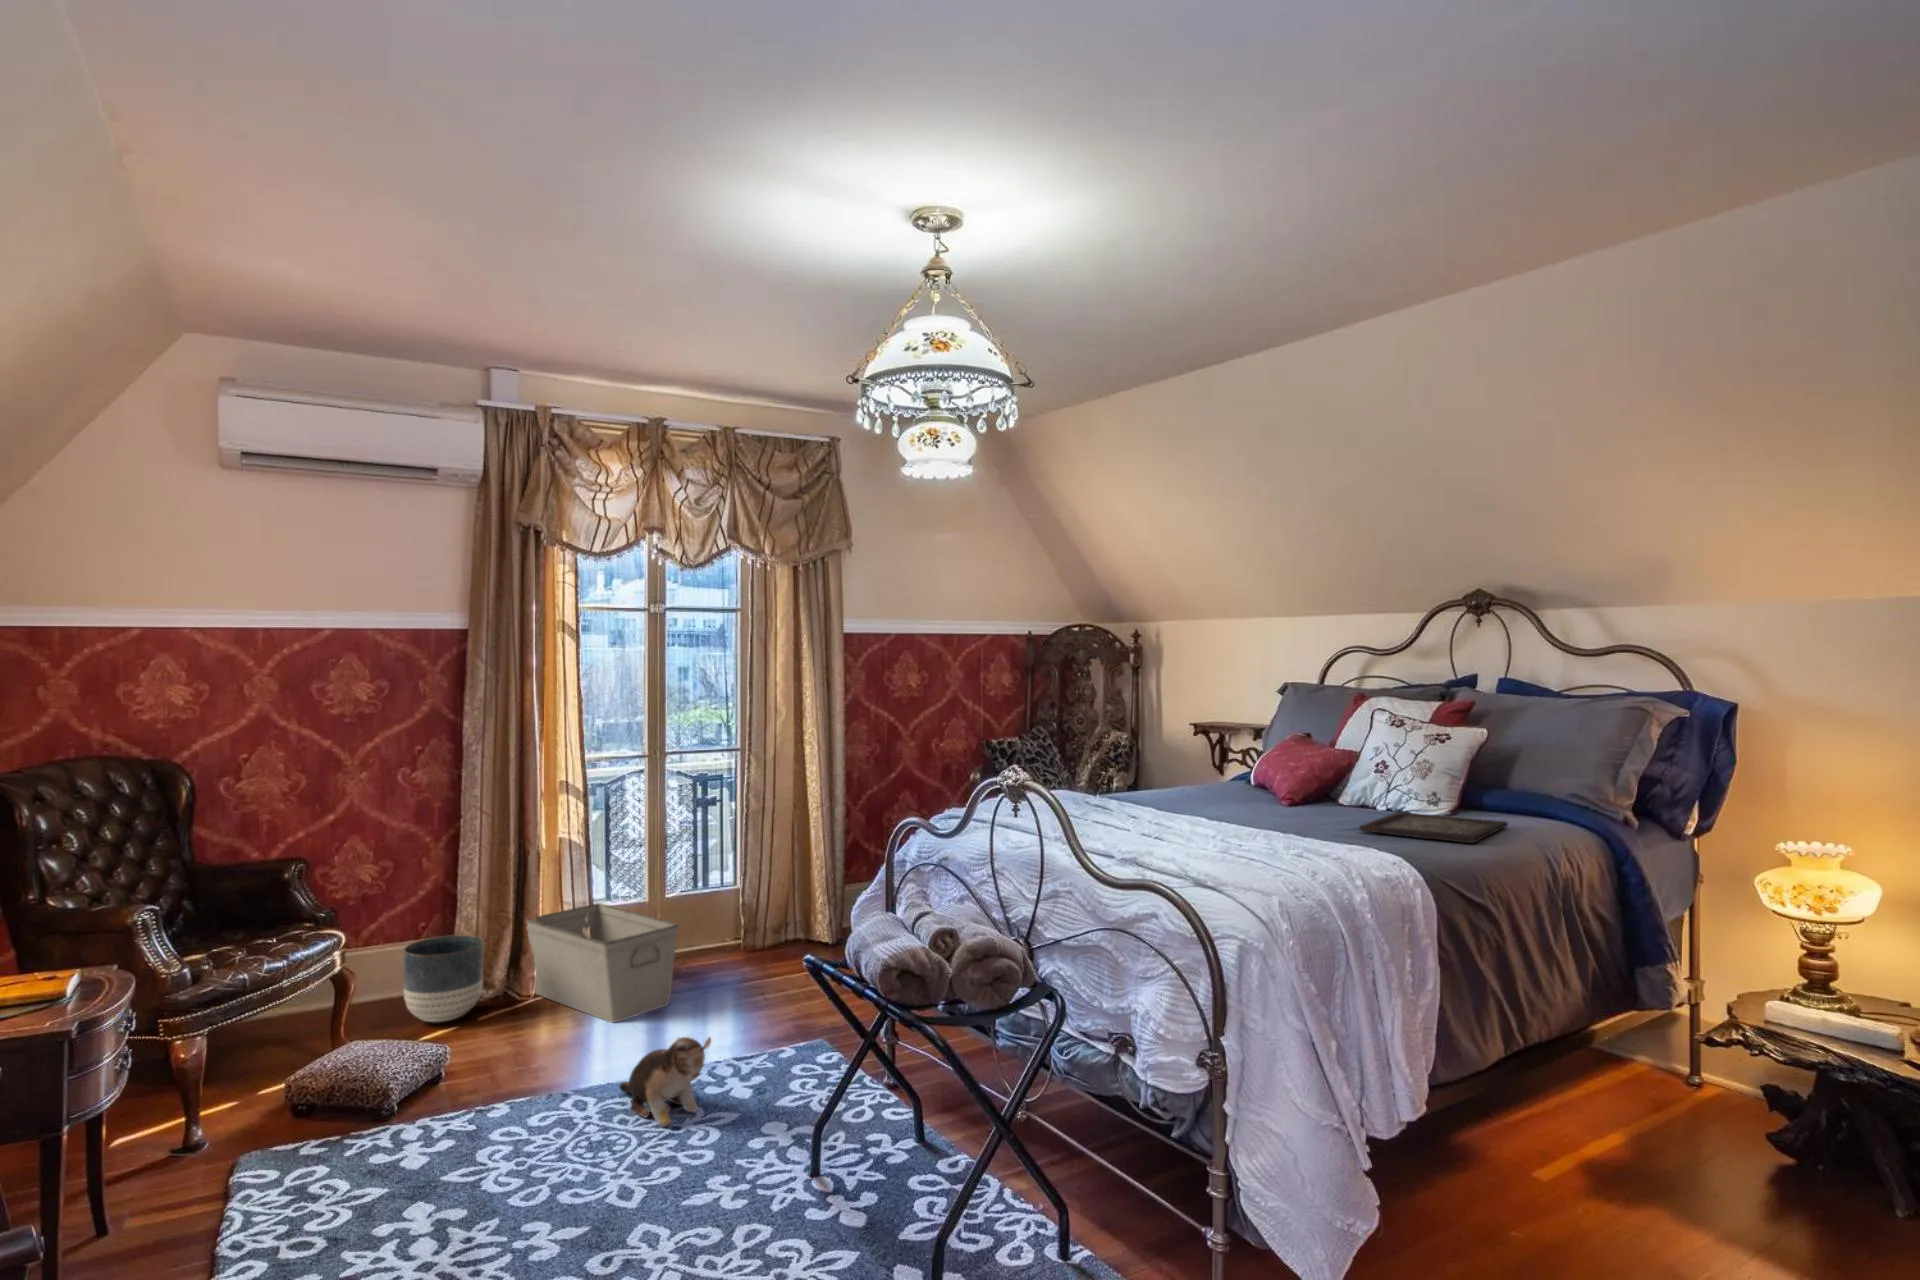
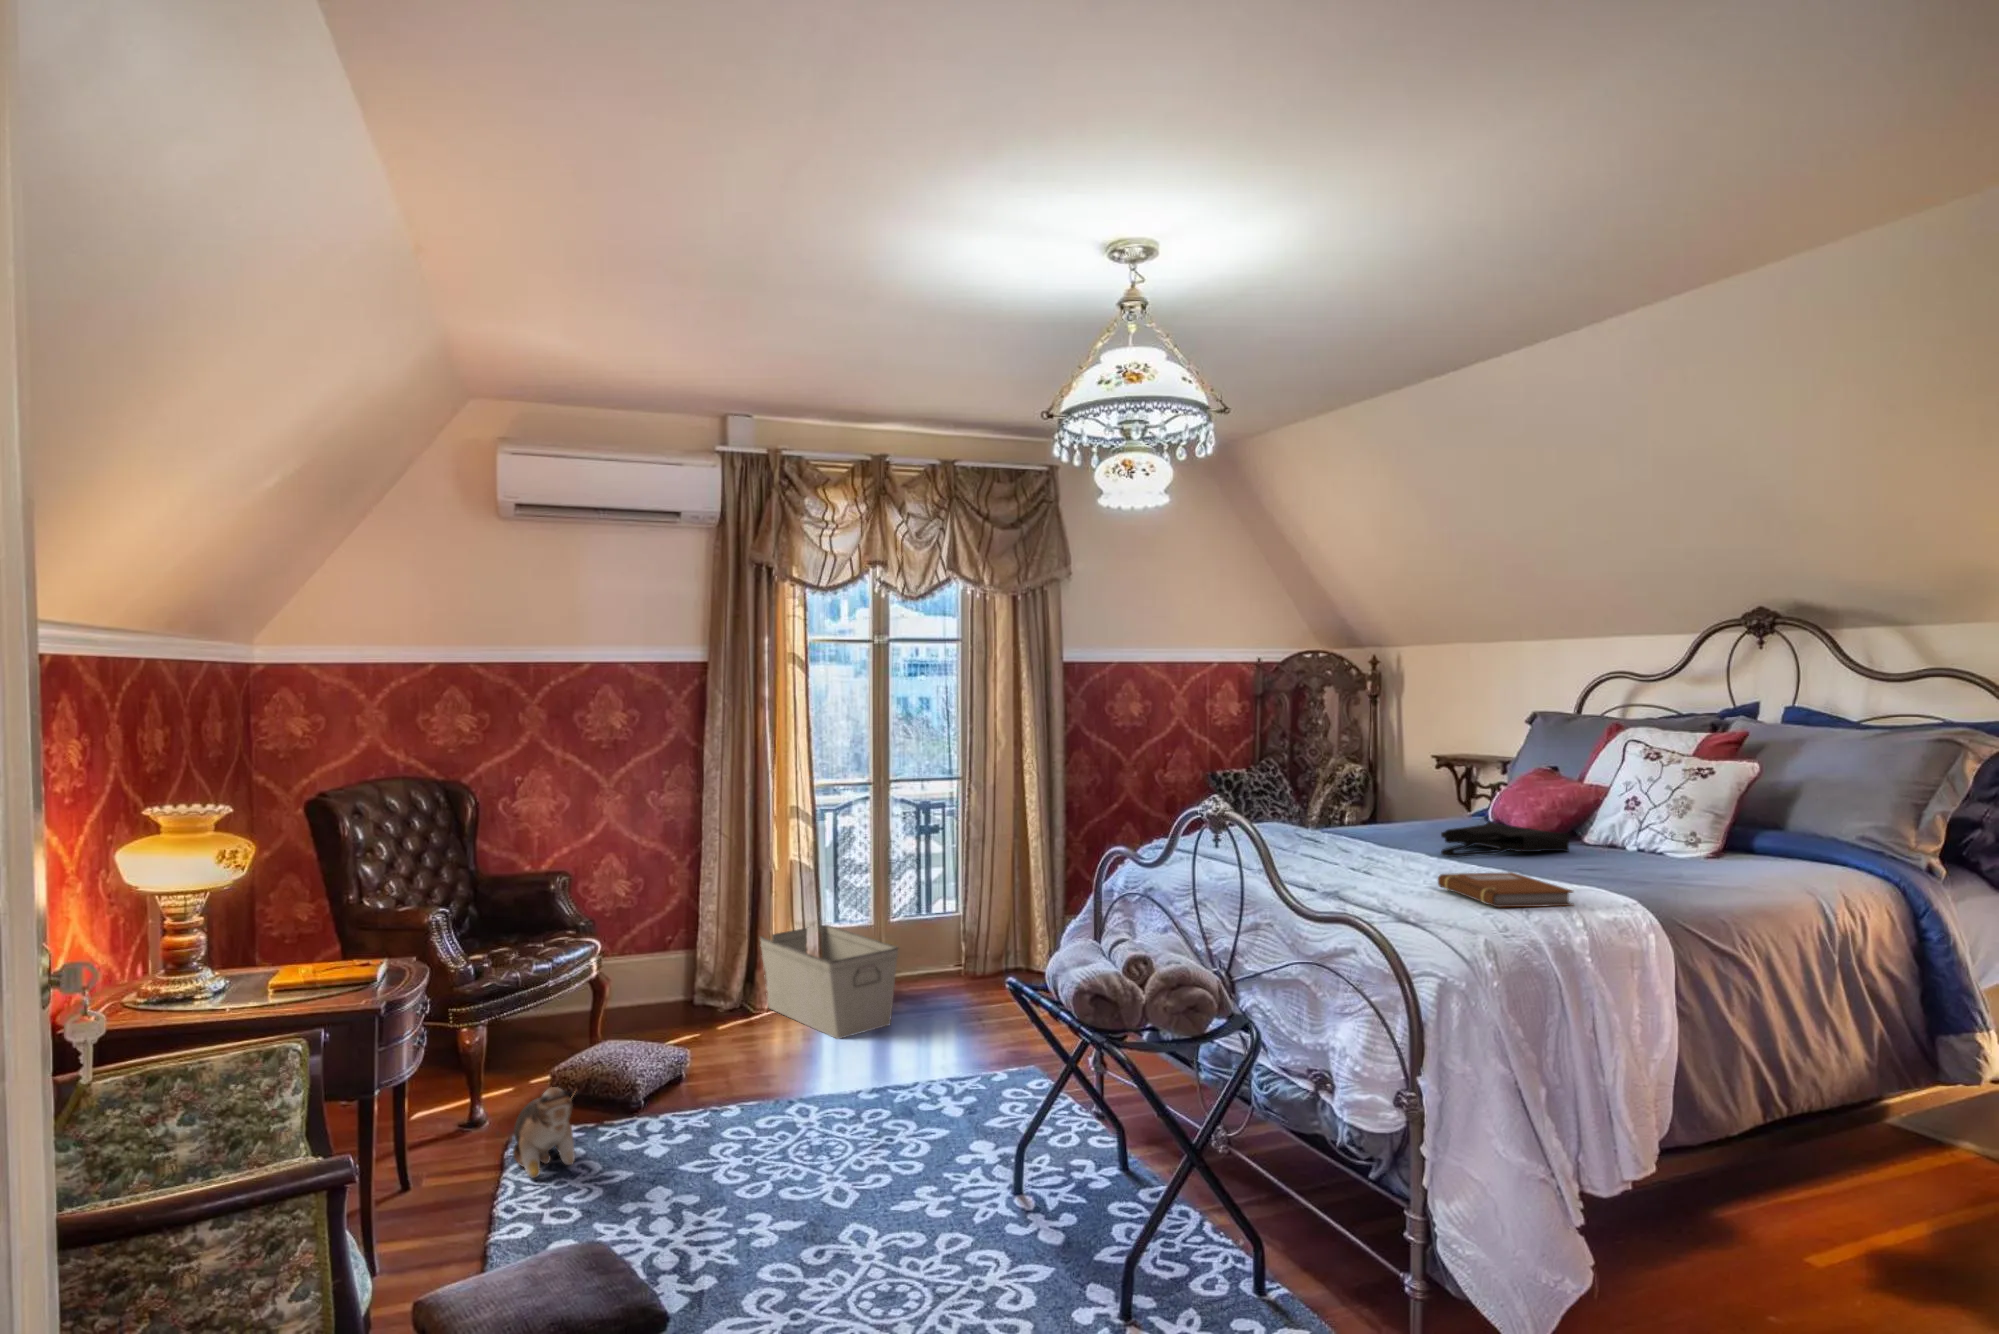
tote bag: none [1217,784,1328,818] -> present [1441,821,1570,857]
tray: present [1359,812,1508,843] -> none [1599,854,1780,889]
notebook: none [1223,833,1348,867] -> present [1438,872,1573,907]
planter: present [403,935,484,1022] -> none [652,949,722,1029]
plush toy: present [620,1037,711,1126] -> present [513,1087,575,1178]

